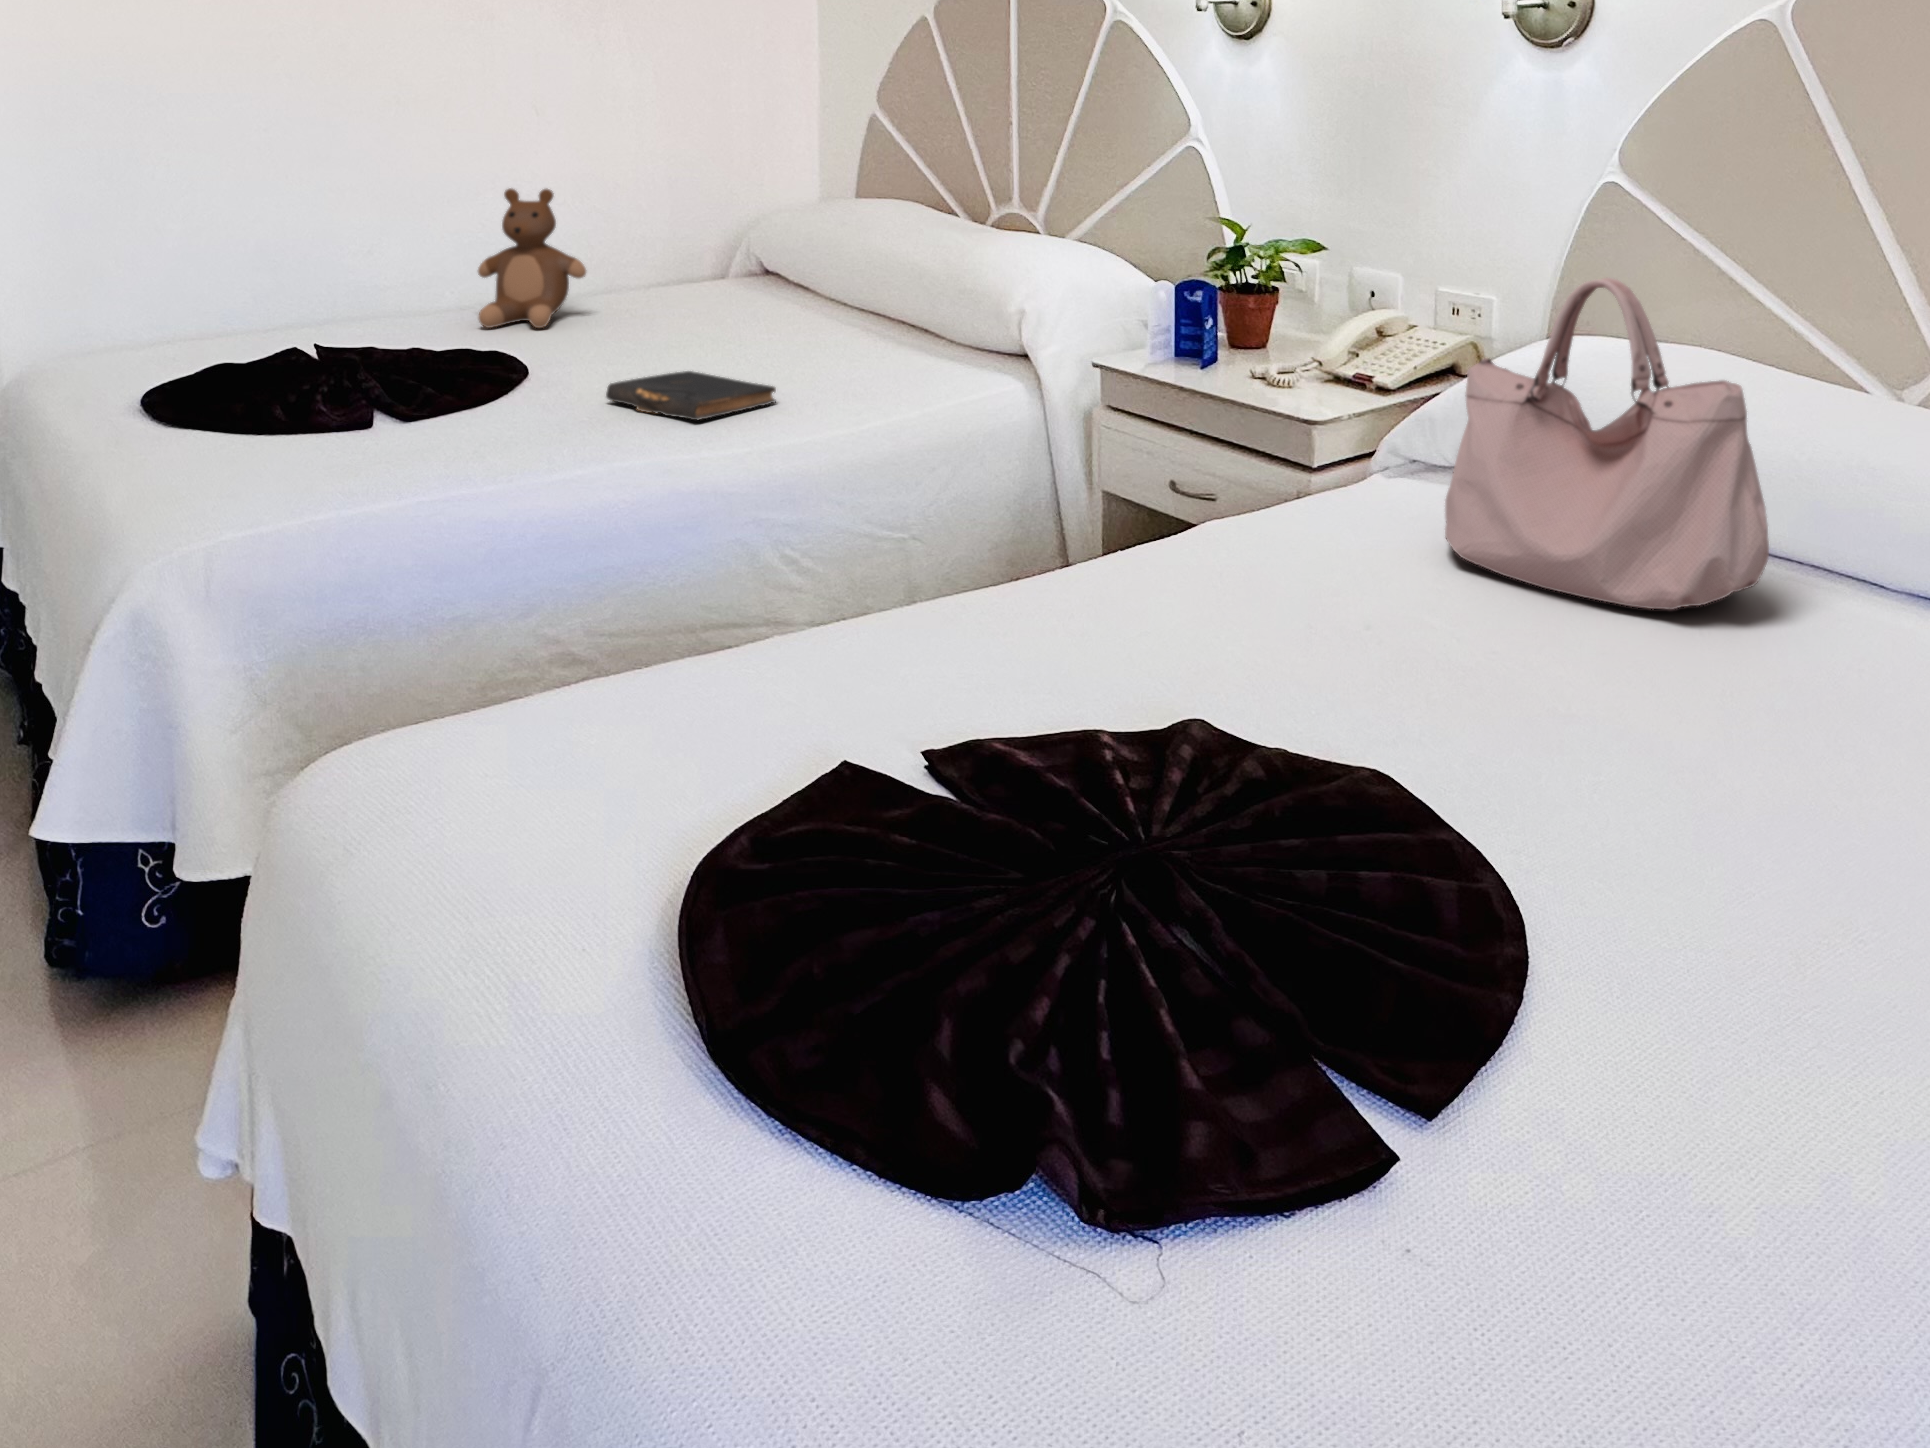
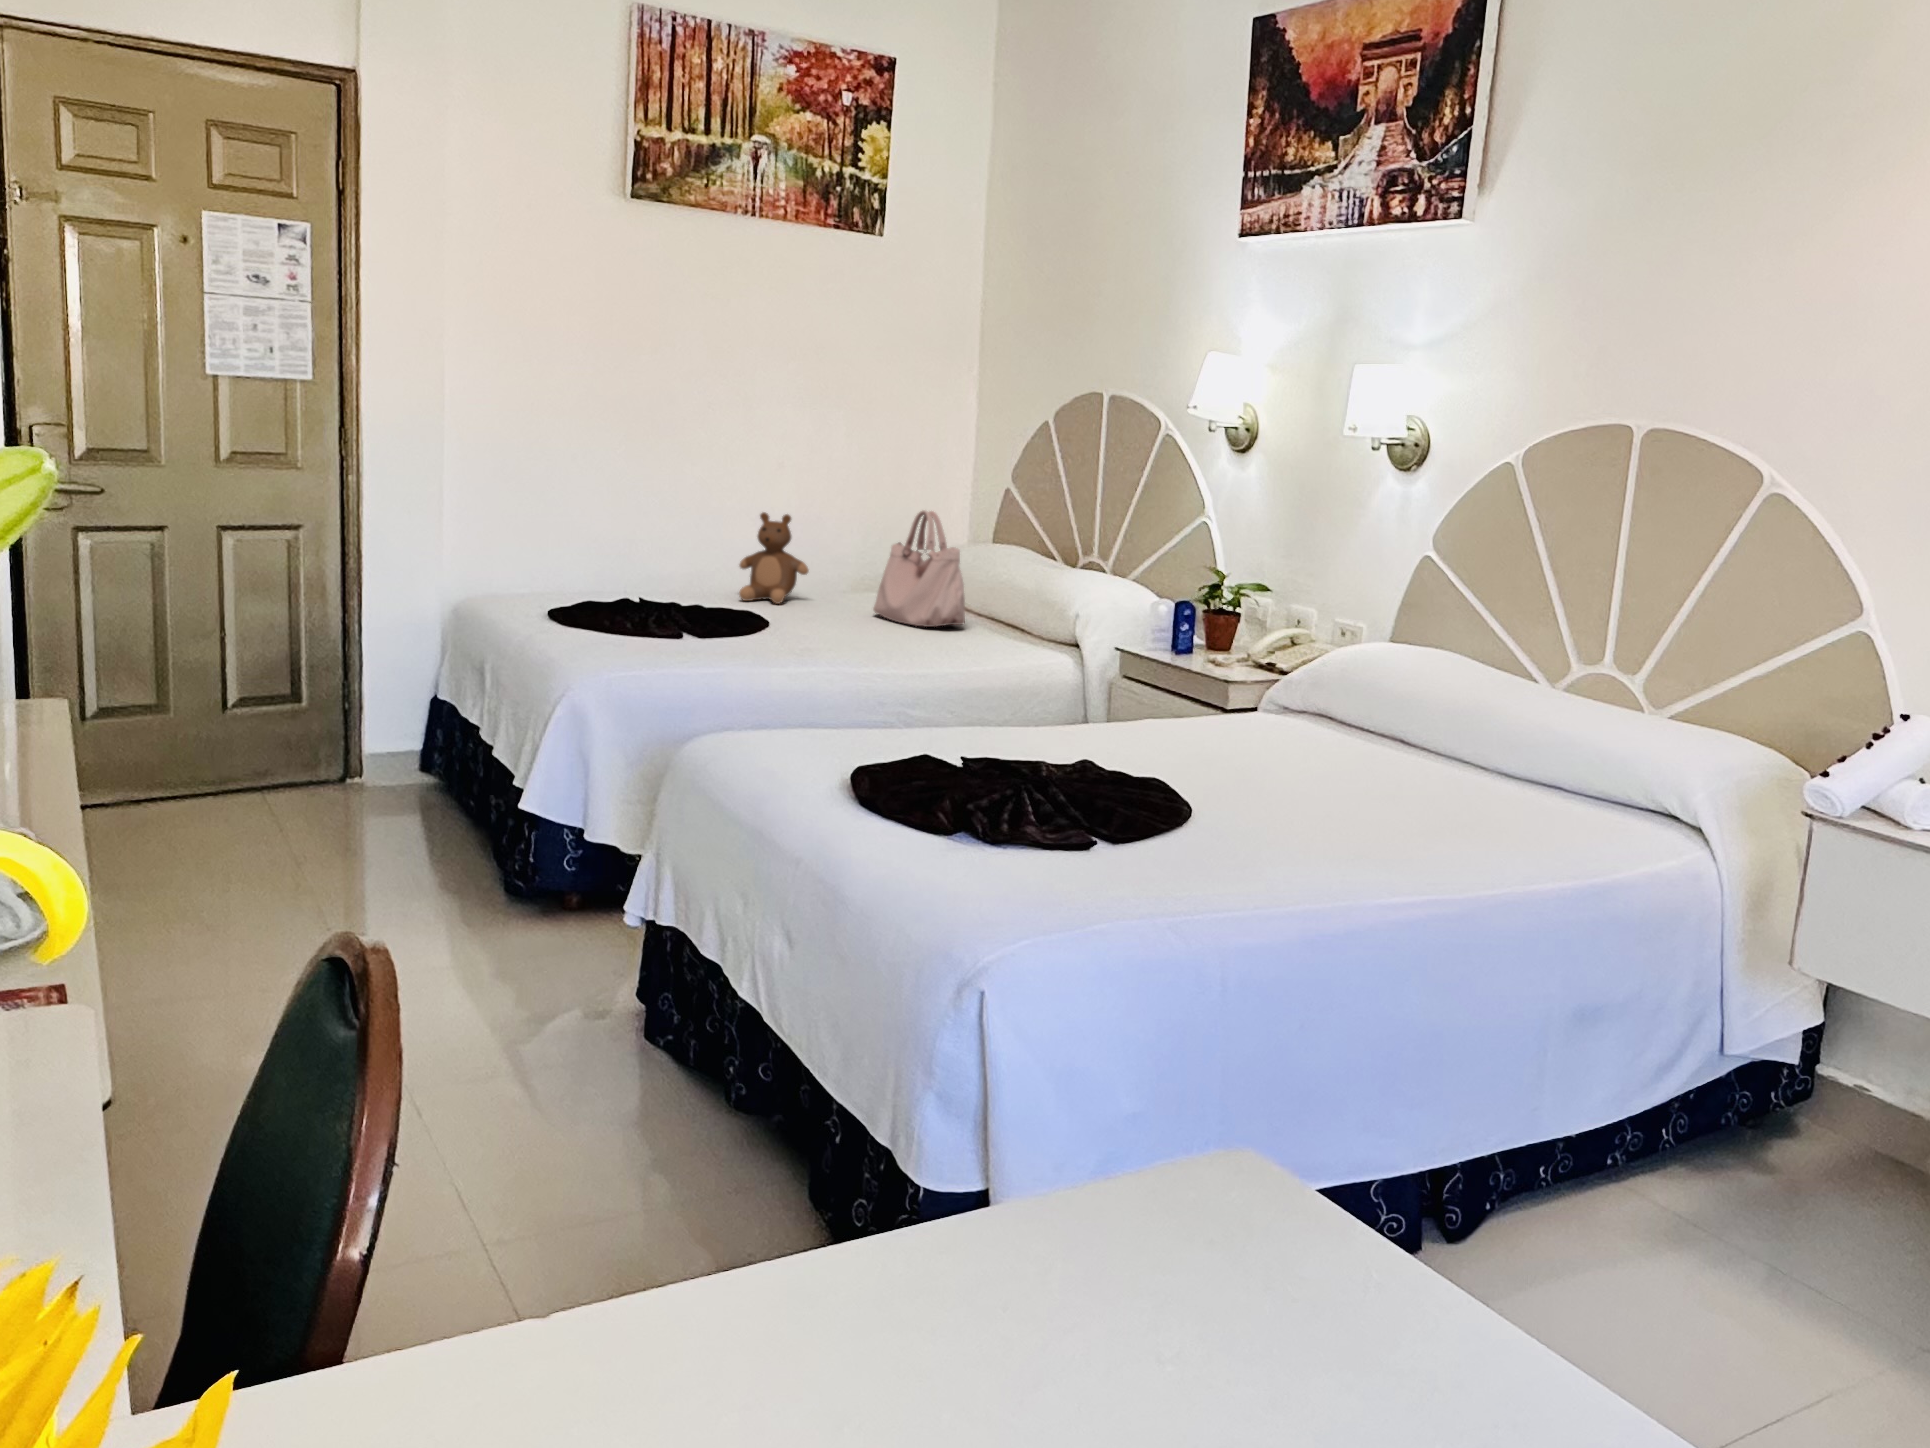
handbag: present [1445,278,1769,610] -> present [873,510,965,627]
book: present [606,371,776,420] -> none [821,630,922,654]

